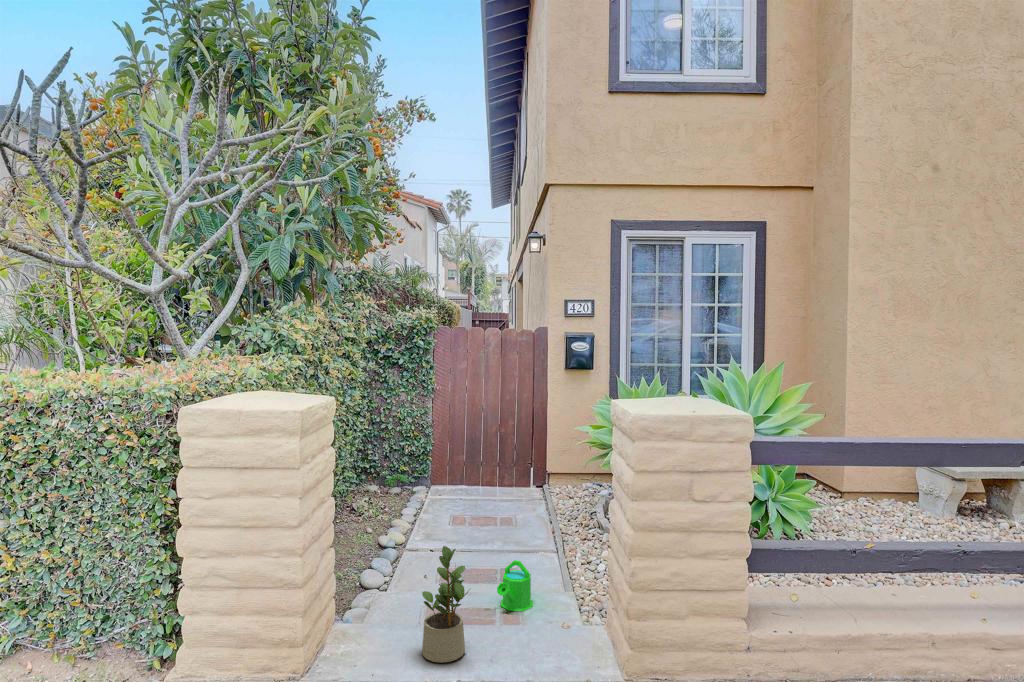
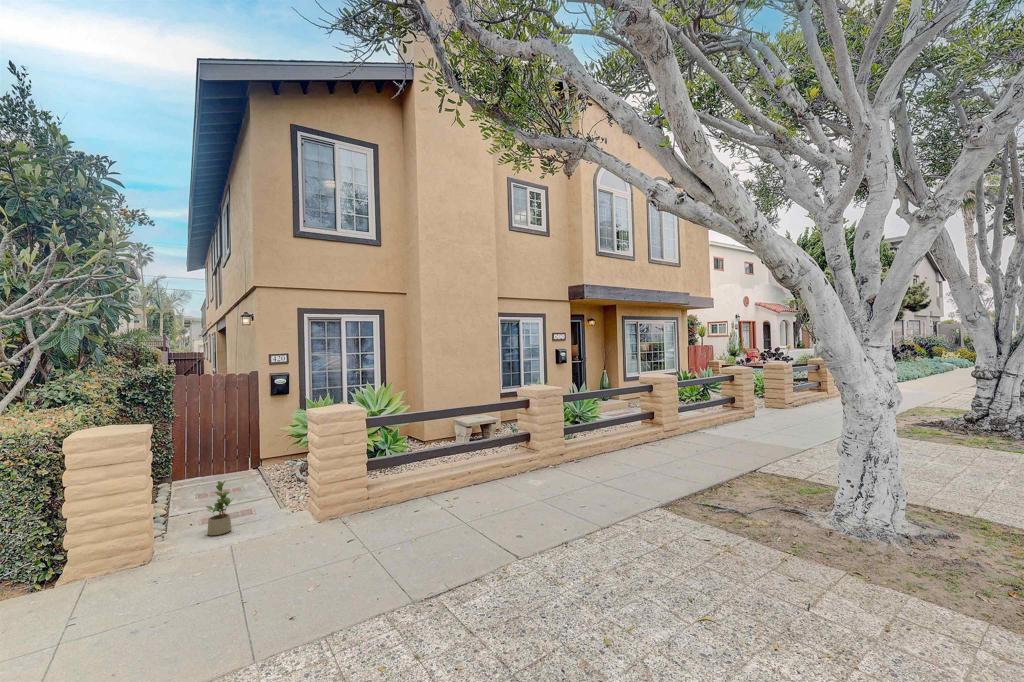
watering can: present [497,560,533,611] -> none [243,492,263,516]

